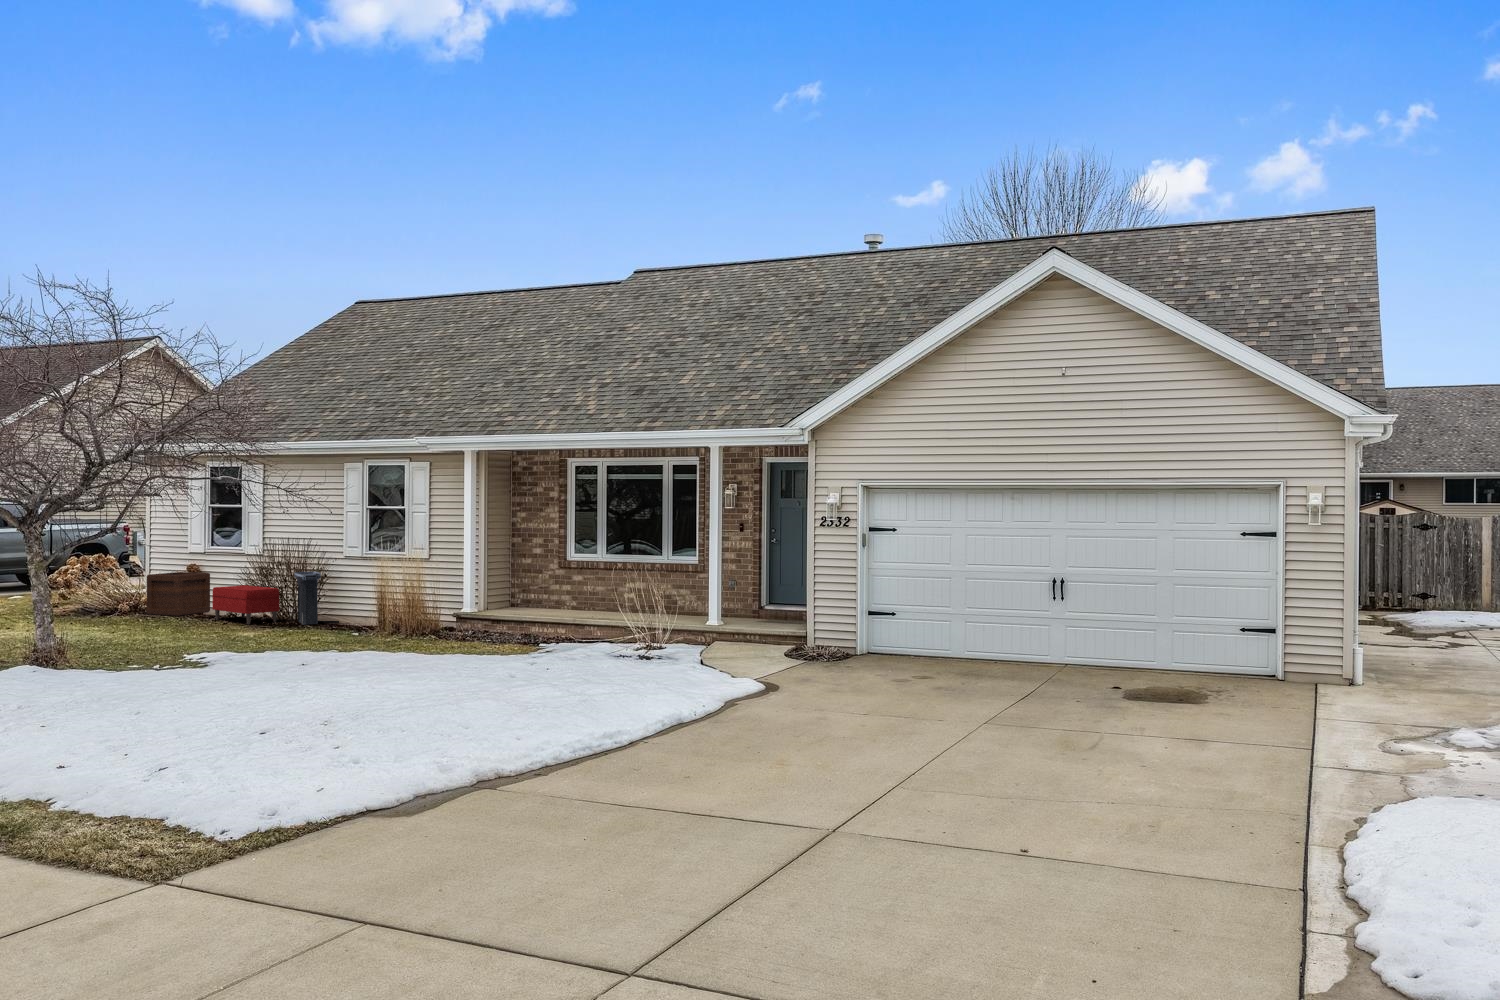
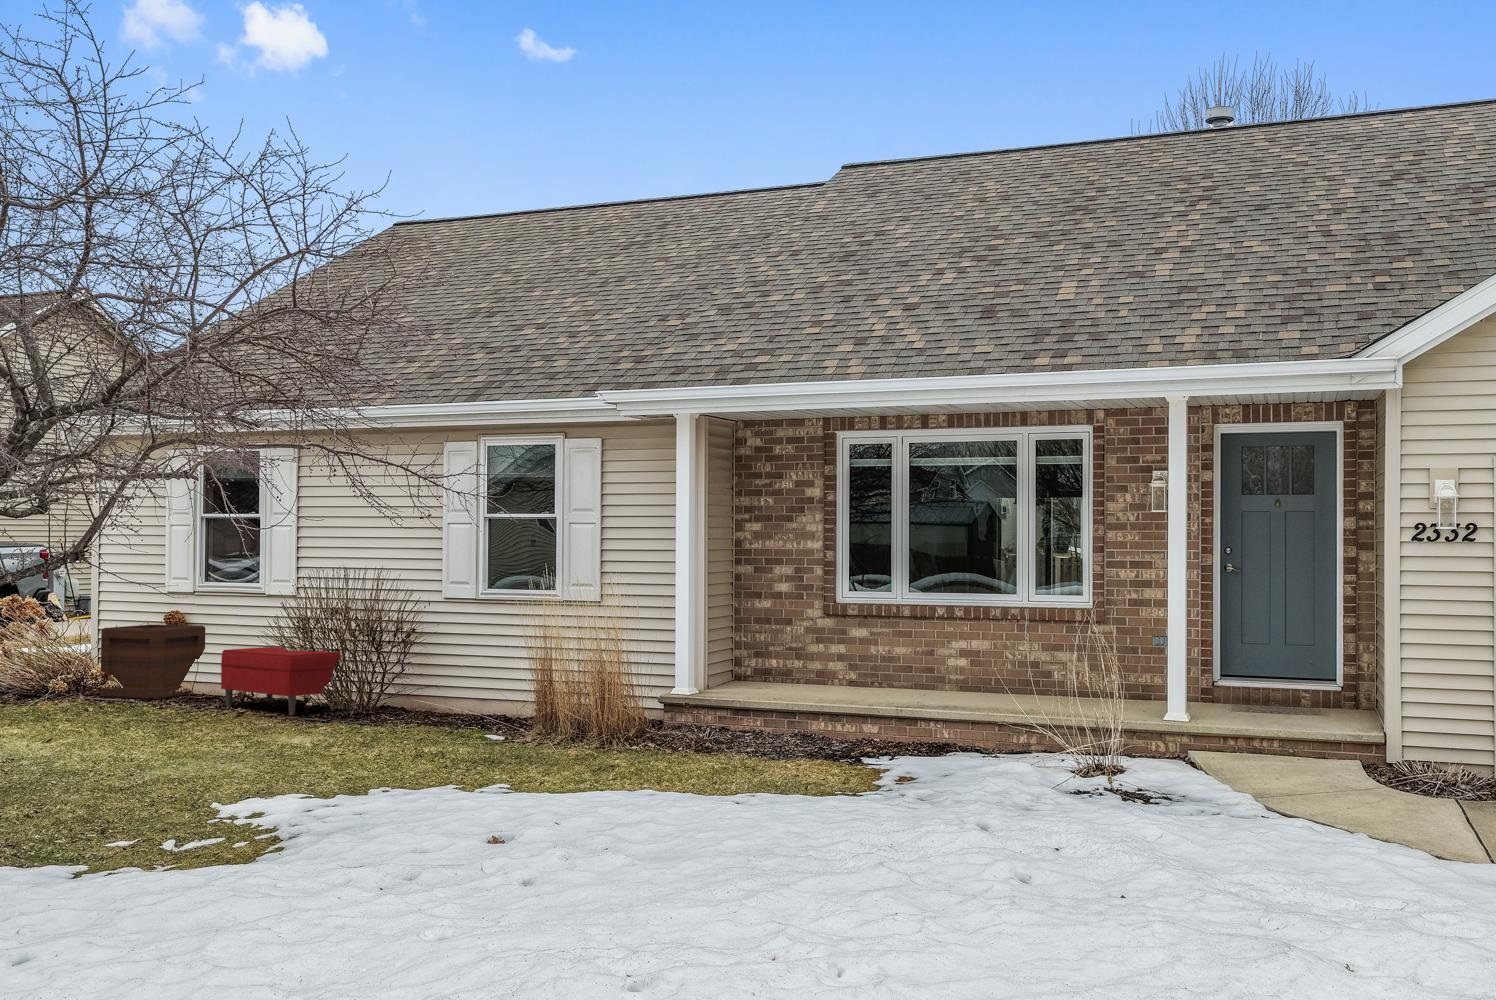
trash can: present [294,572,321,625] -> none [368,623,418,716]

